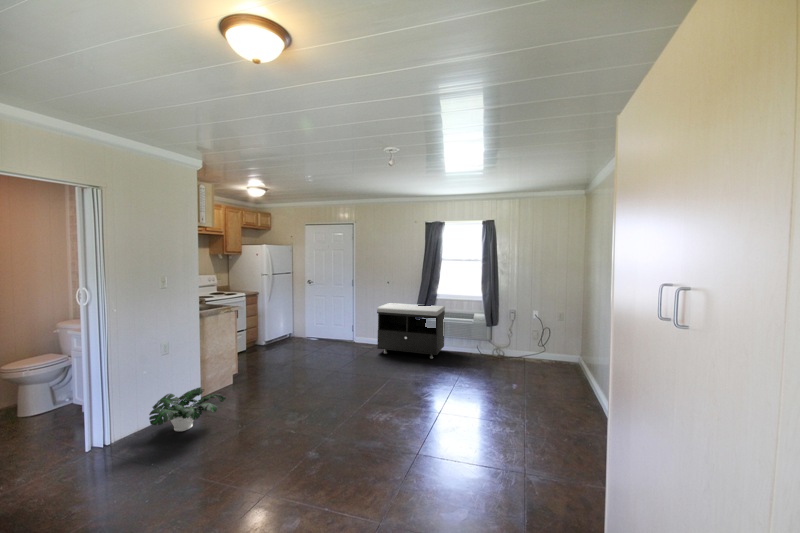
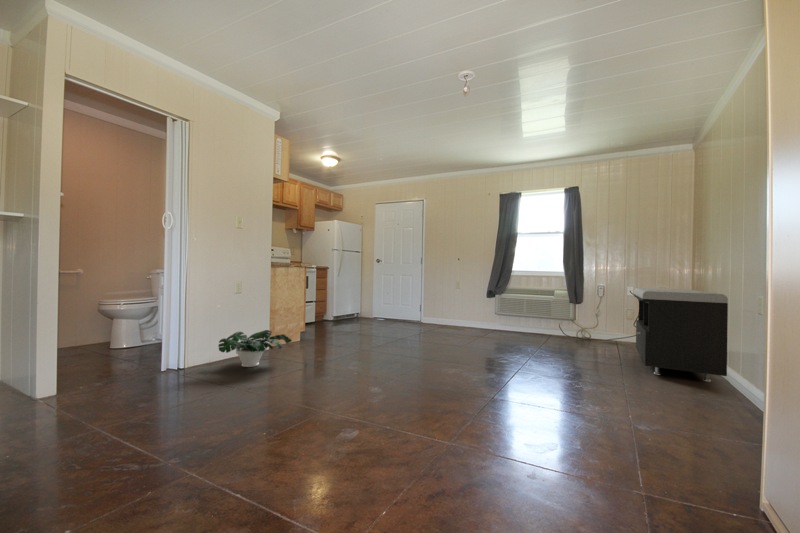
storage bench: present [377,303,445,358] -> present [634,288,728,382]

